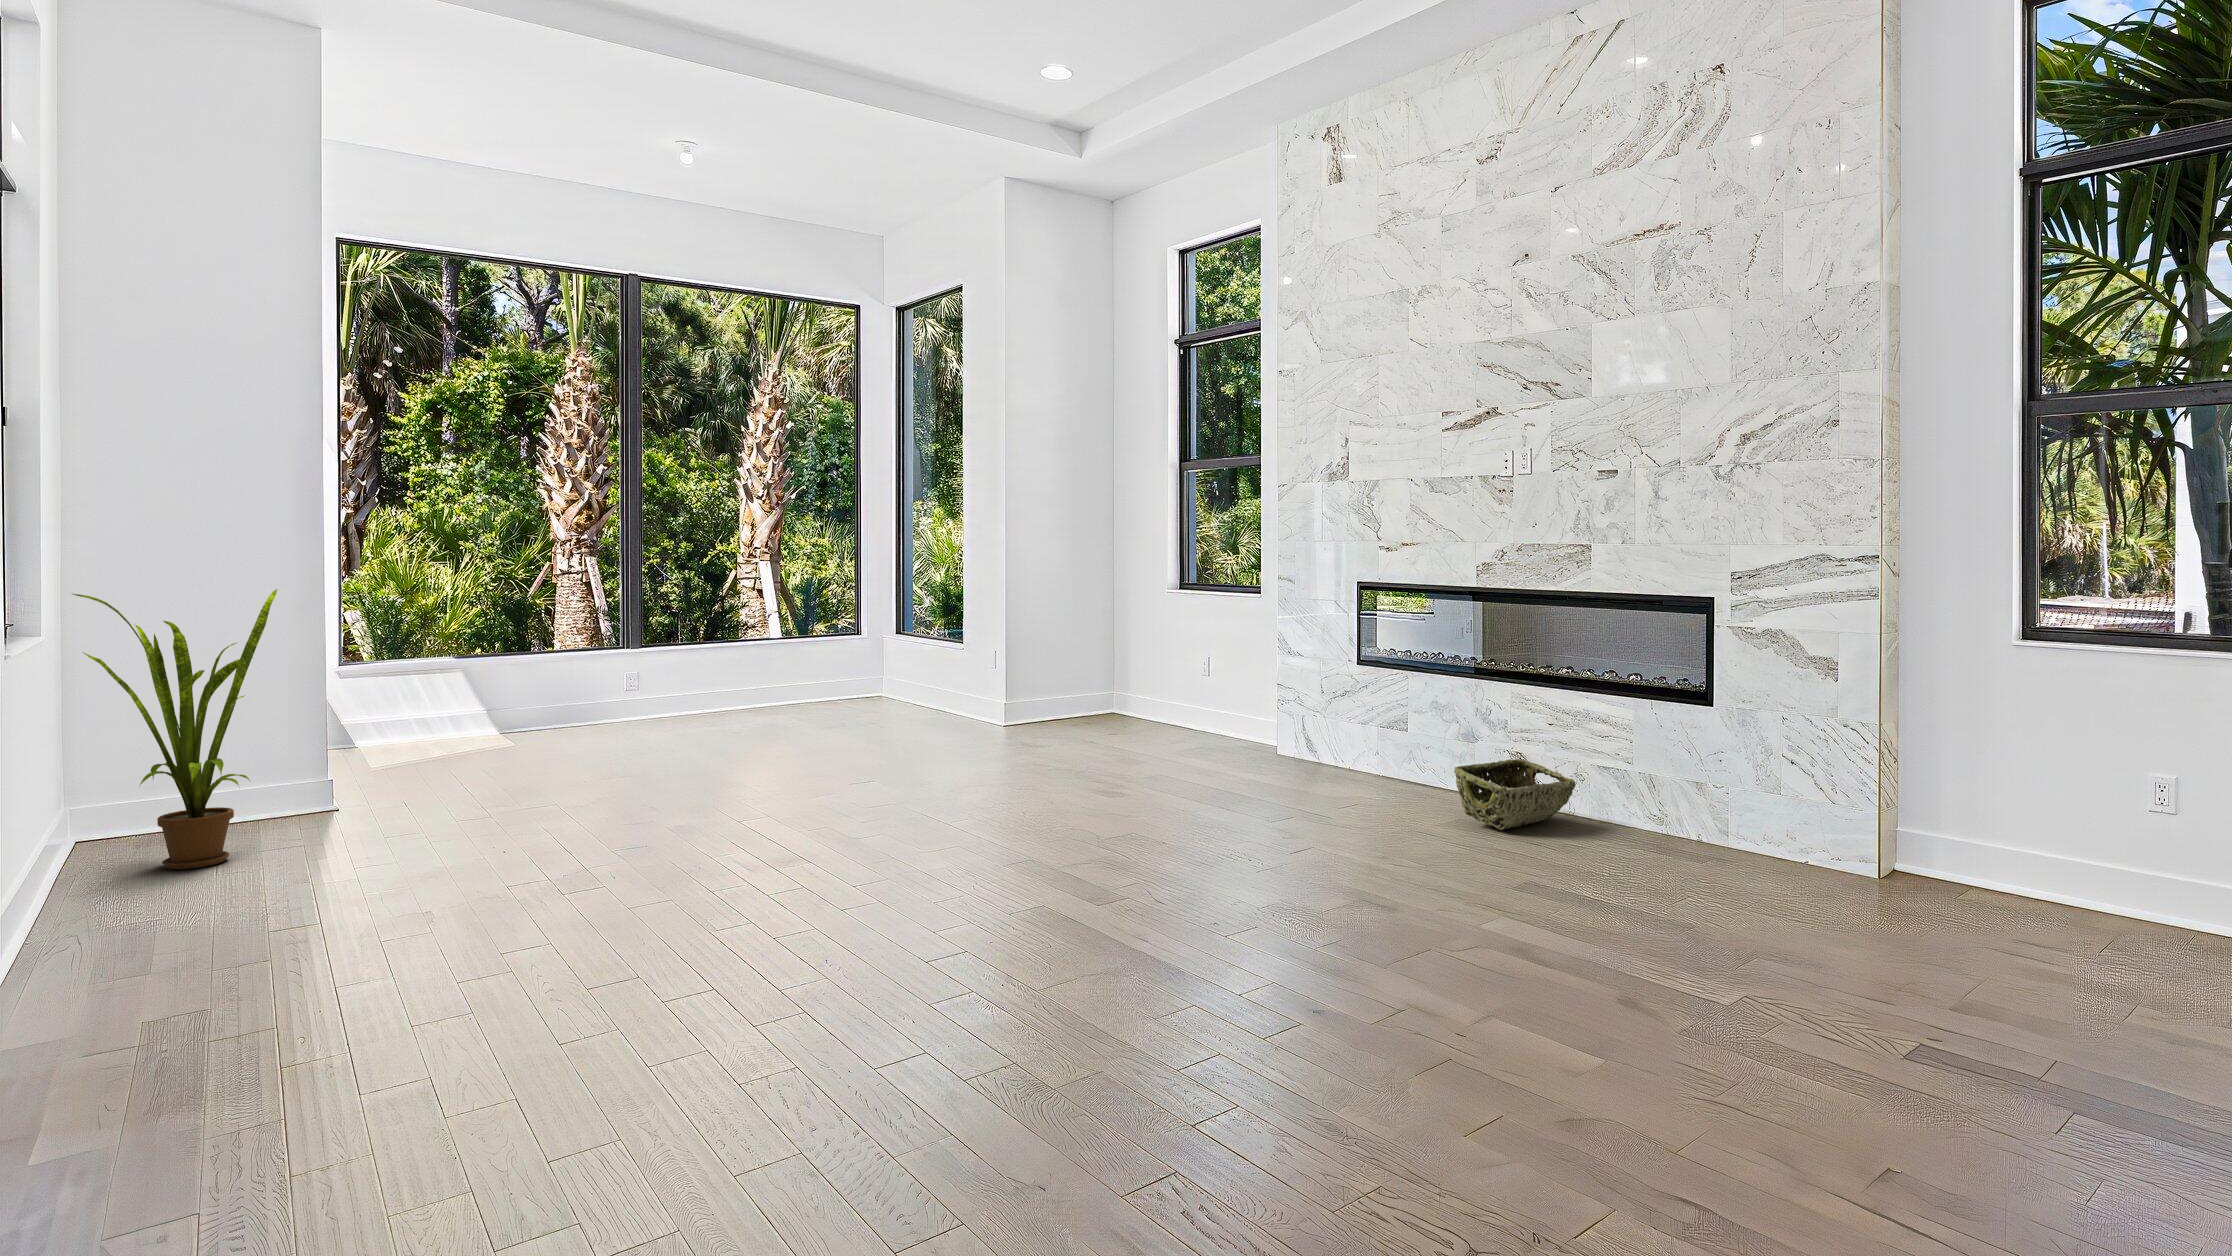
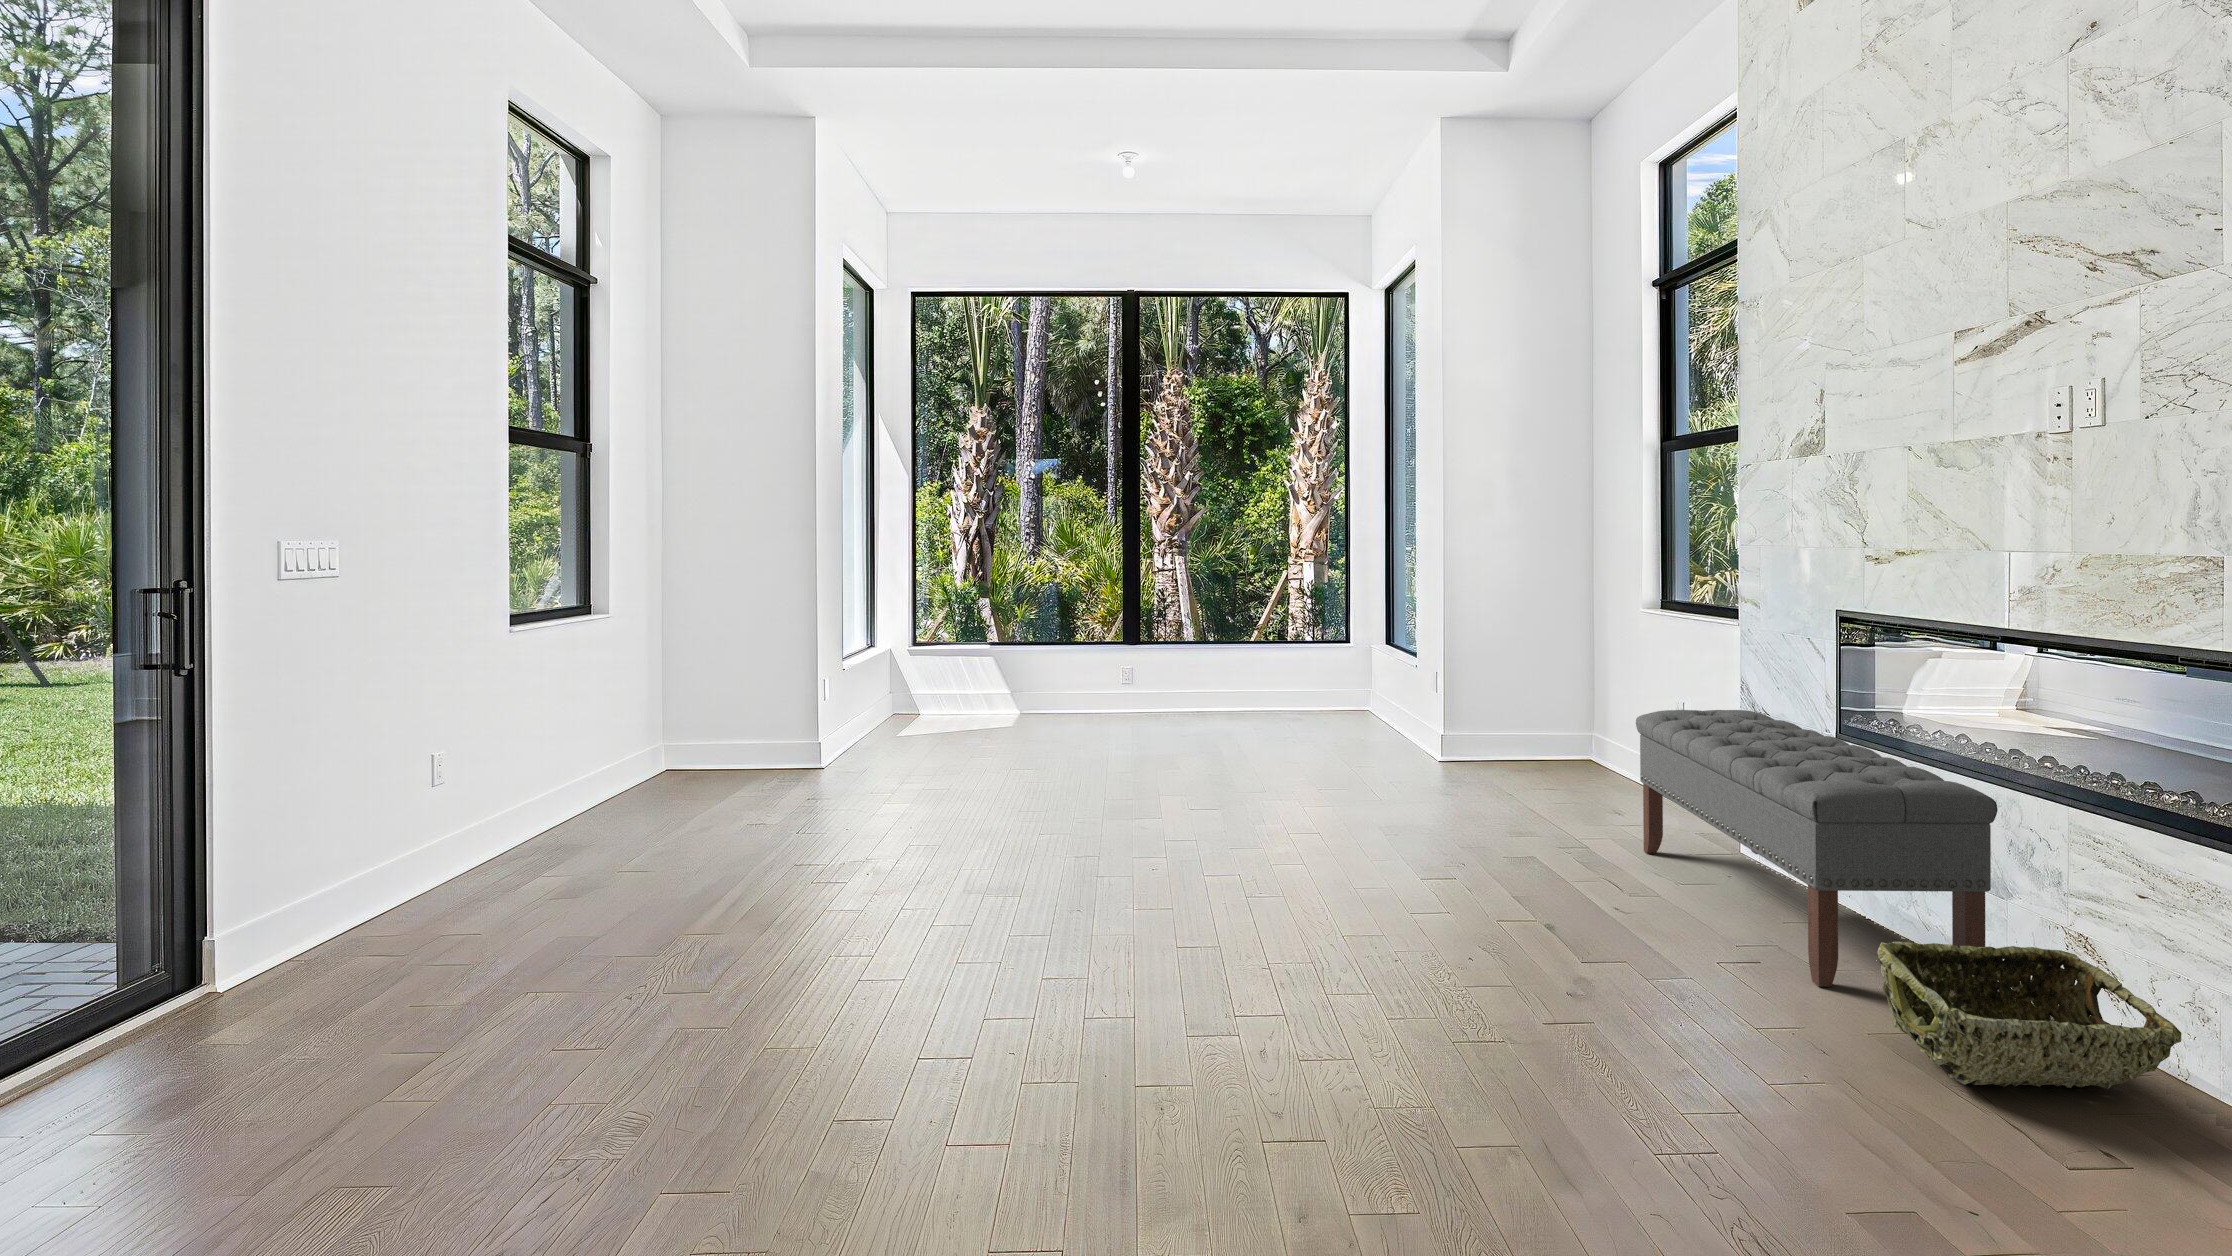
house plant: present [73,589,277,869] -> none [689,580,813,782]
bench: none [1231,661,1477,812] -> present [1636,710,1997,987]

